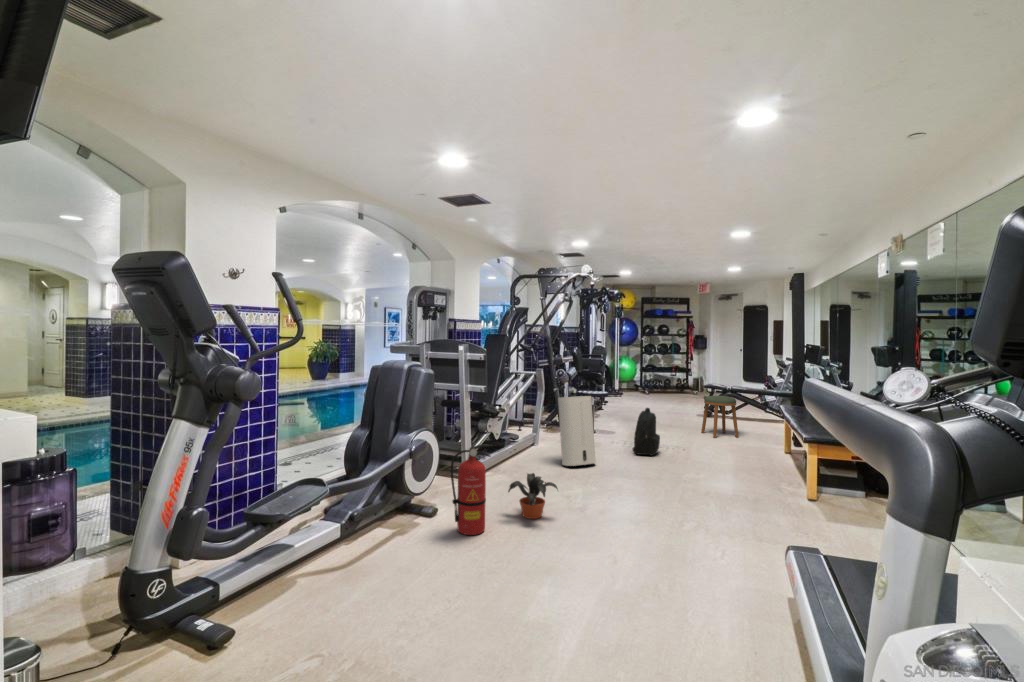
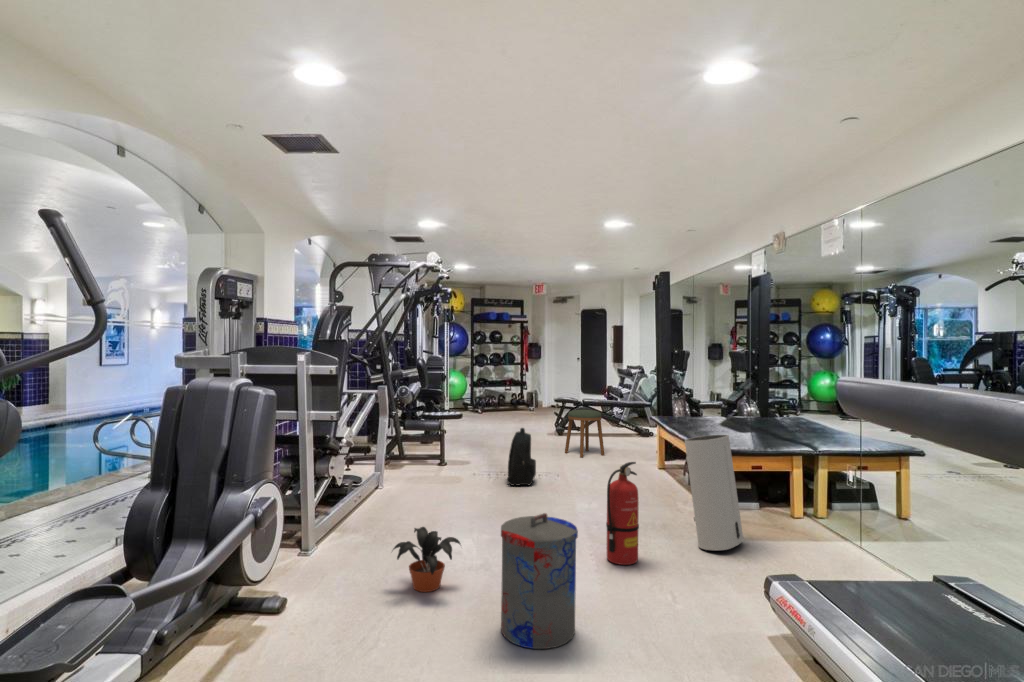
air purifier: present [558,396,596,466] -> present [685,435,743,551]
fire extinguisher: present [451,444,491,535] -> present [606,462,639,565]
trash can: none [568,469,626,568] -> present [501,513,578,649]

